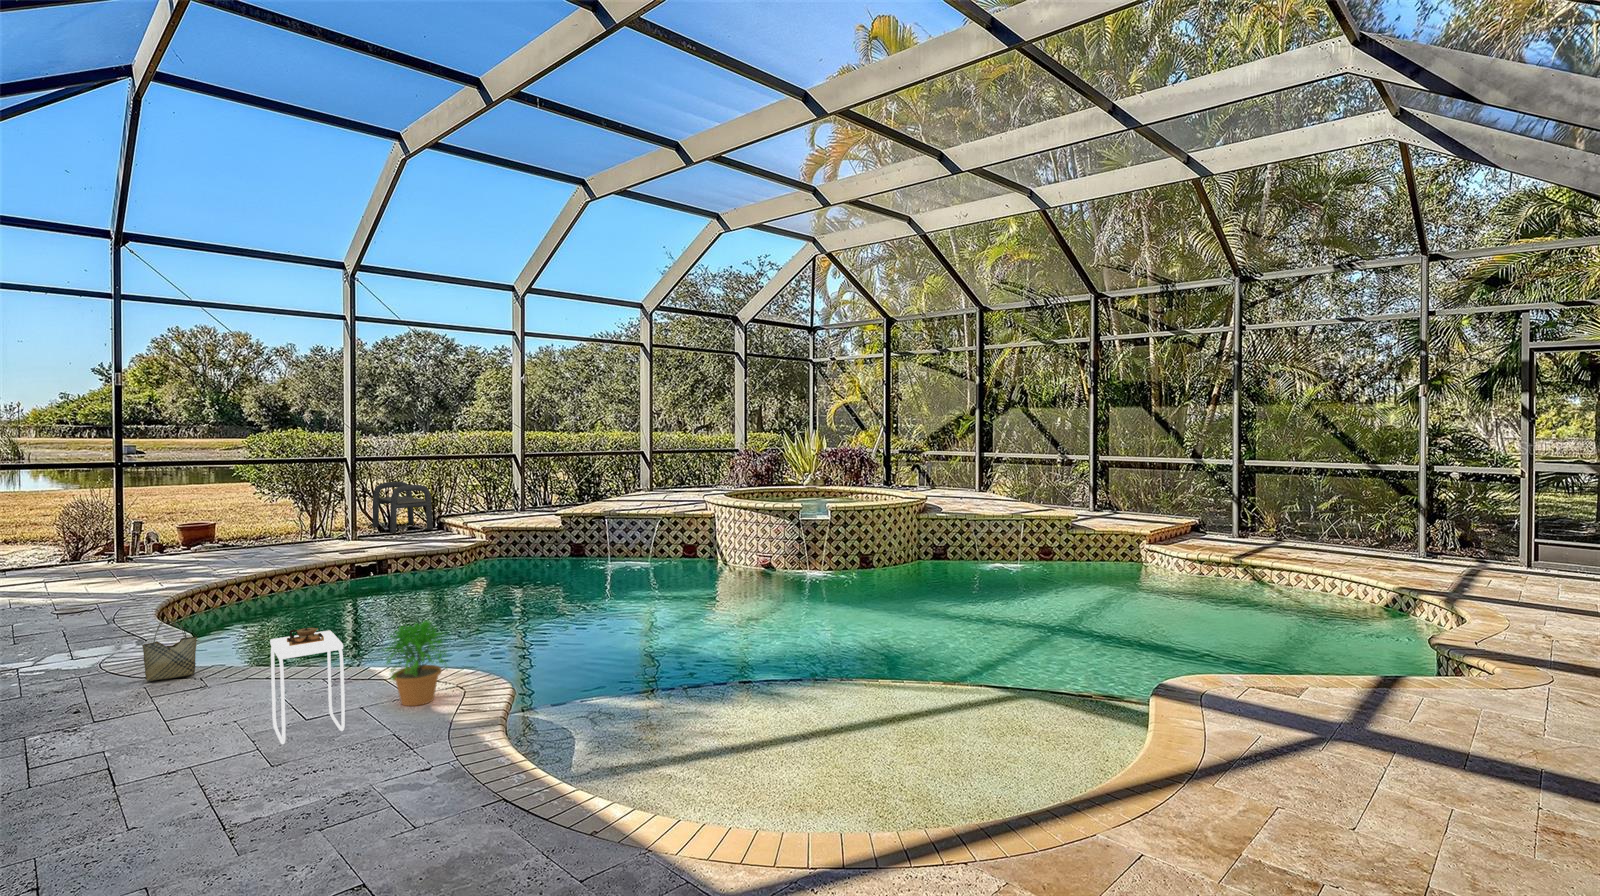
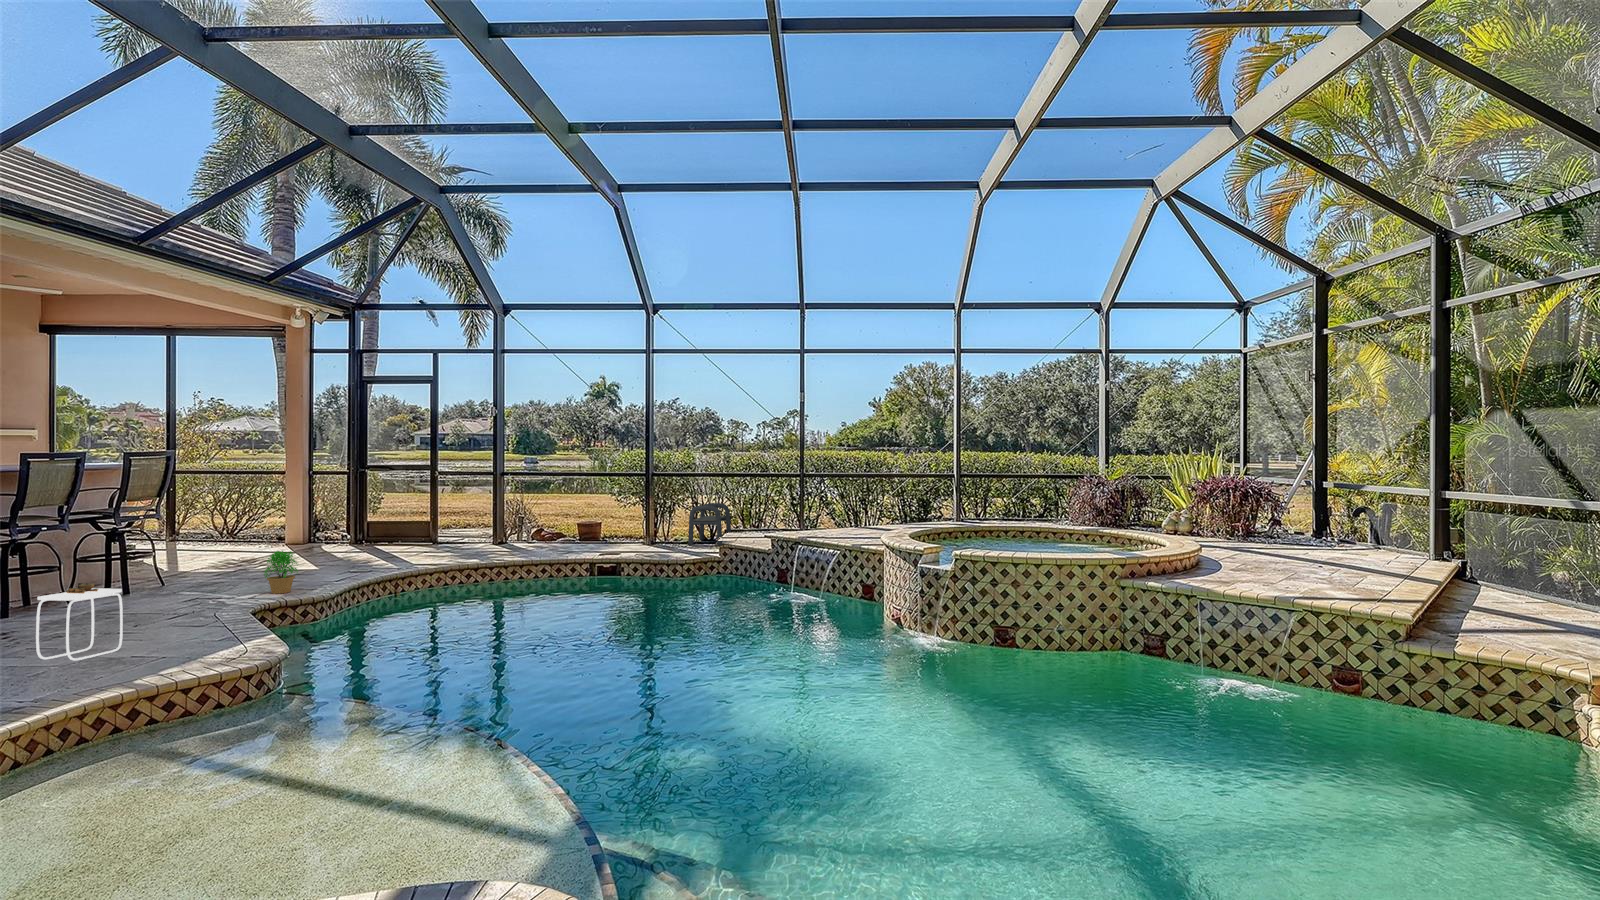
woven basket: present [142,618,197,681] -> none [199,574,229,613]
potted plant: present [386,620,447,706] -> present [264,551,298,594]

